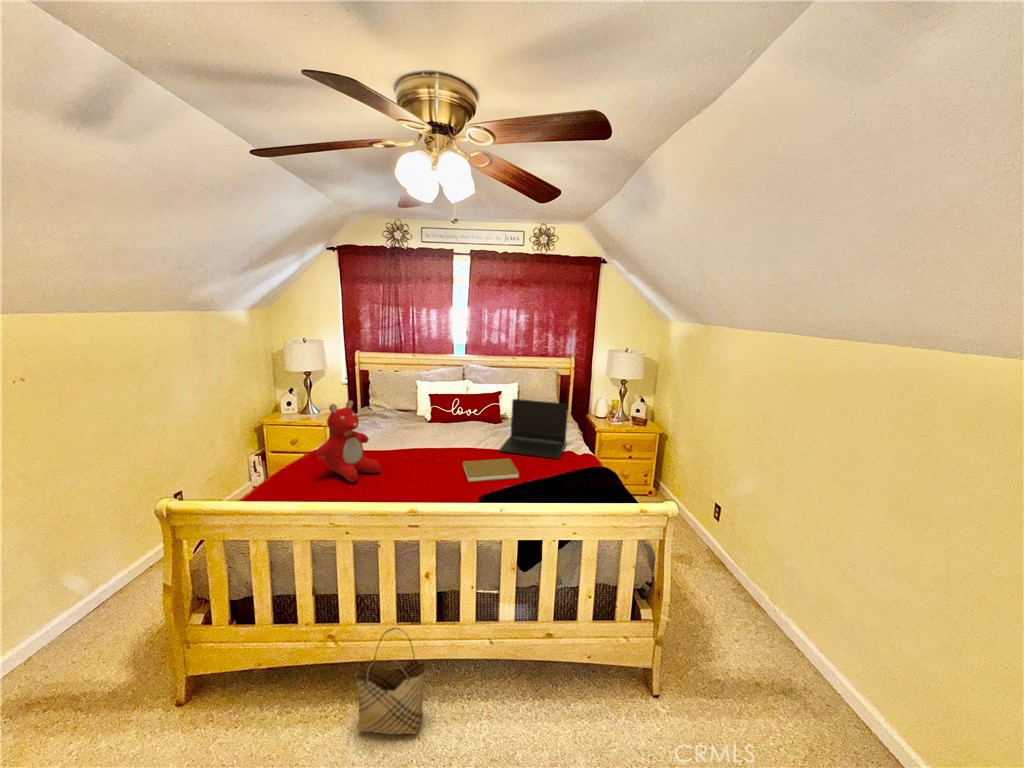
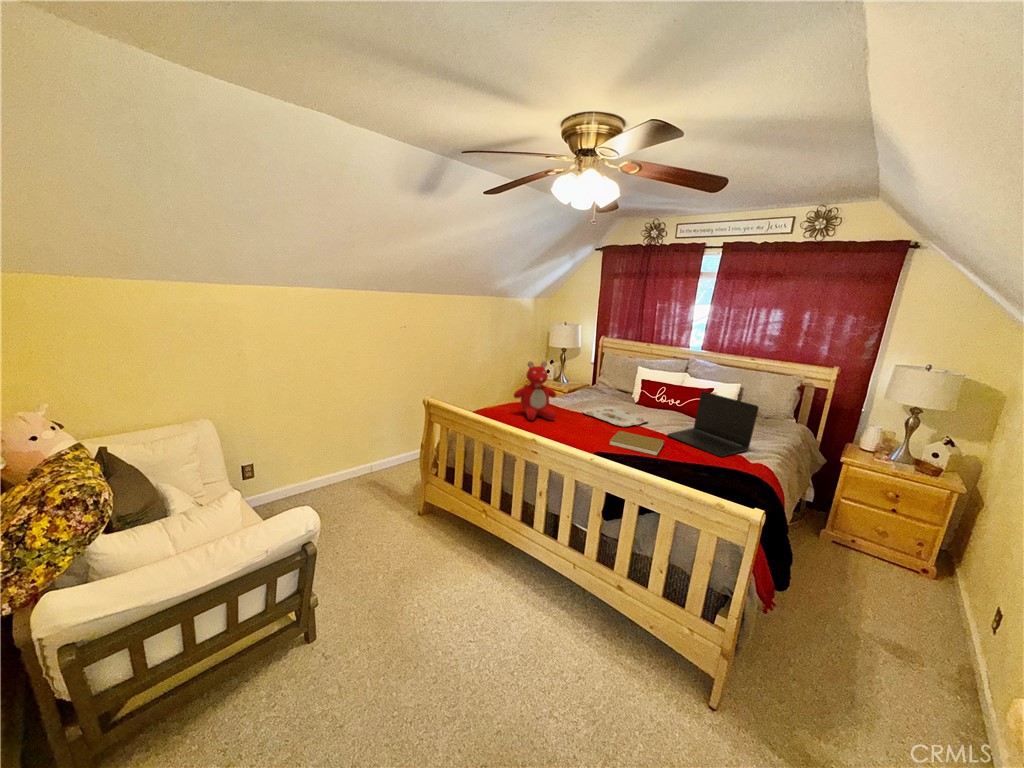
serving tray: none [396,434,468,455] -> present [583,407,648,427]
woven basket: present [354,628,427,734] -> none [479,521,525,600]

